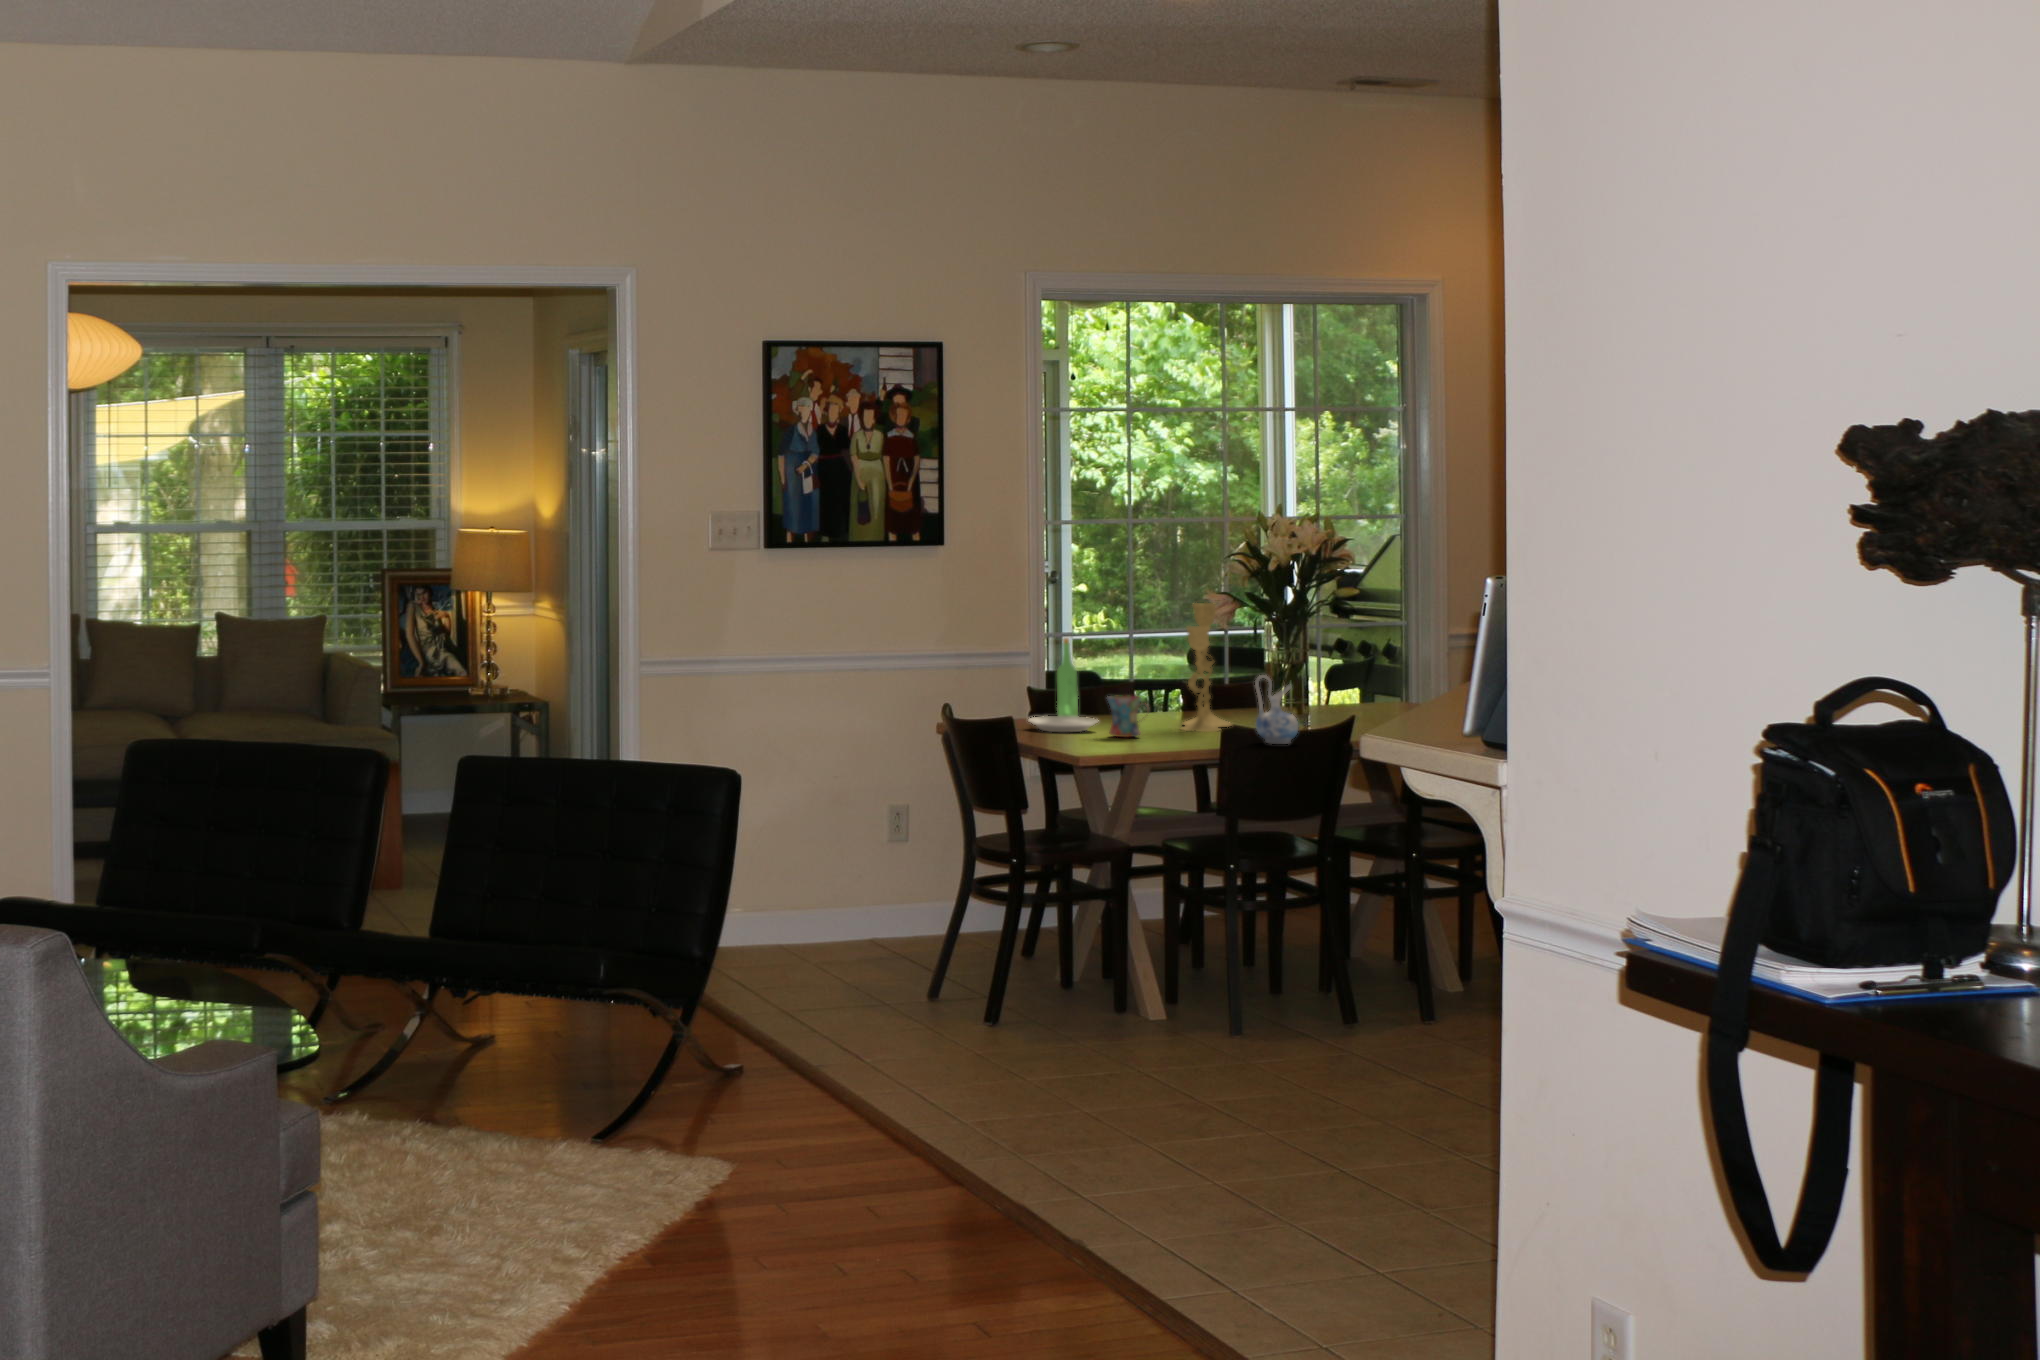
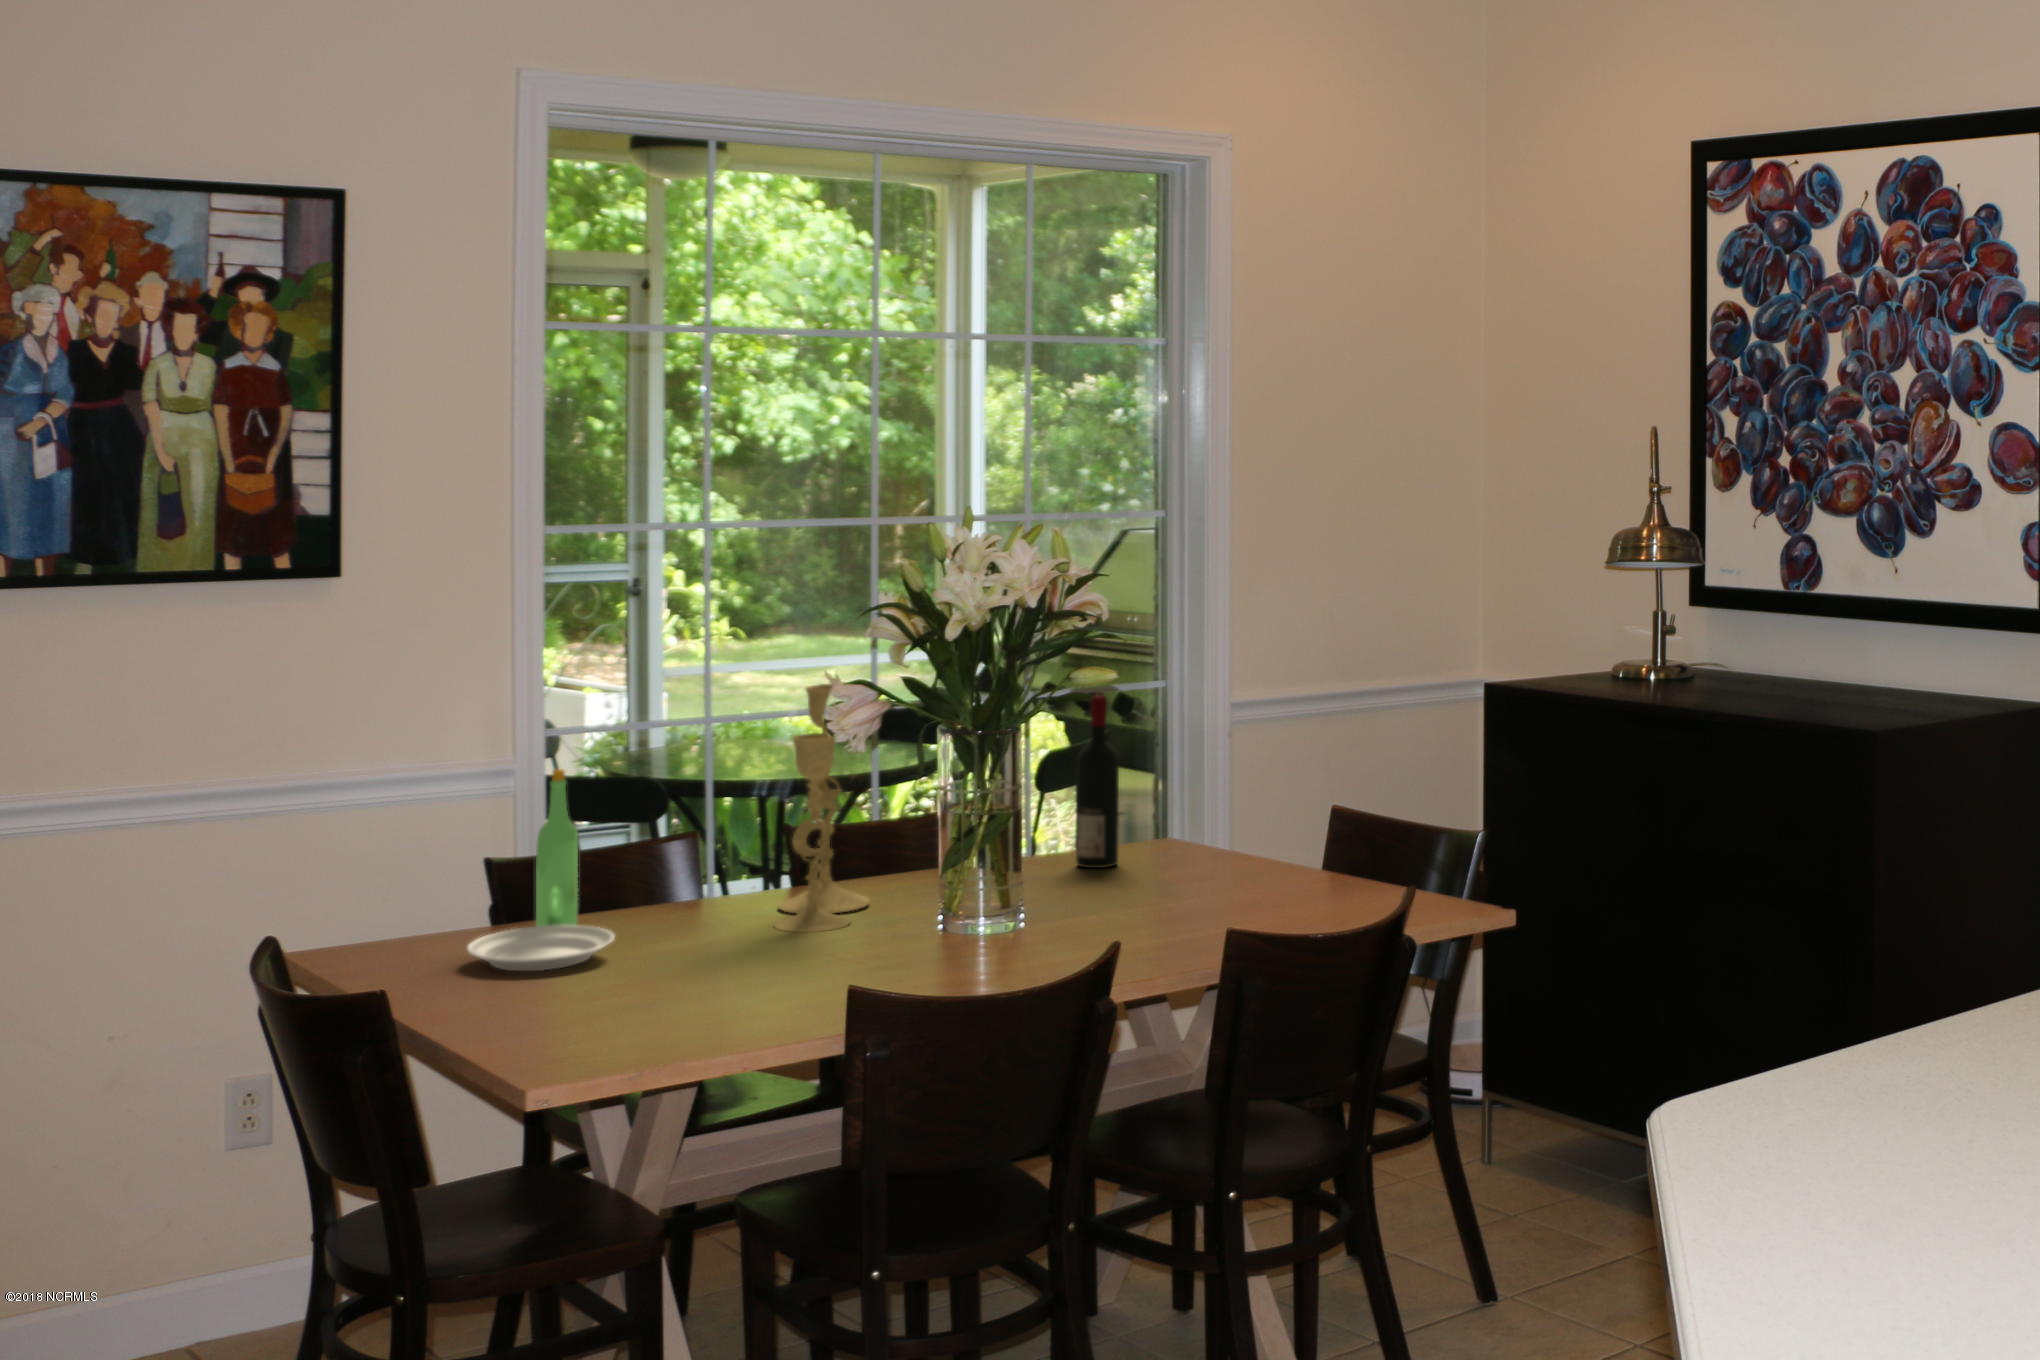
wine bottle: none [1357,622,1385,724] -> present [1076,695,1119,868]
ceramic pitcher: present [1255,675,1298,744] -> none [918,843,996,973]
mug: present [1107,696,1149,737] -> none [628,893,714,982]

